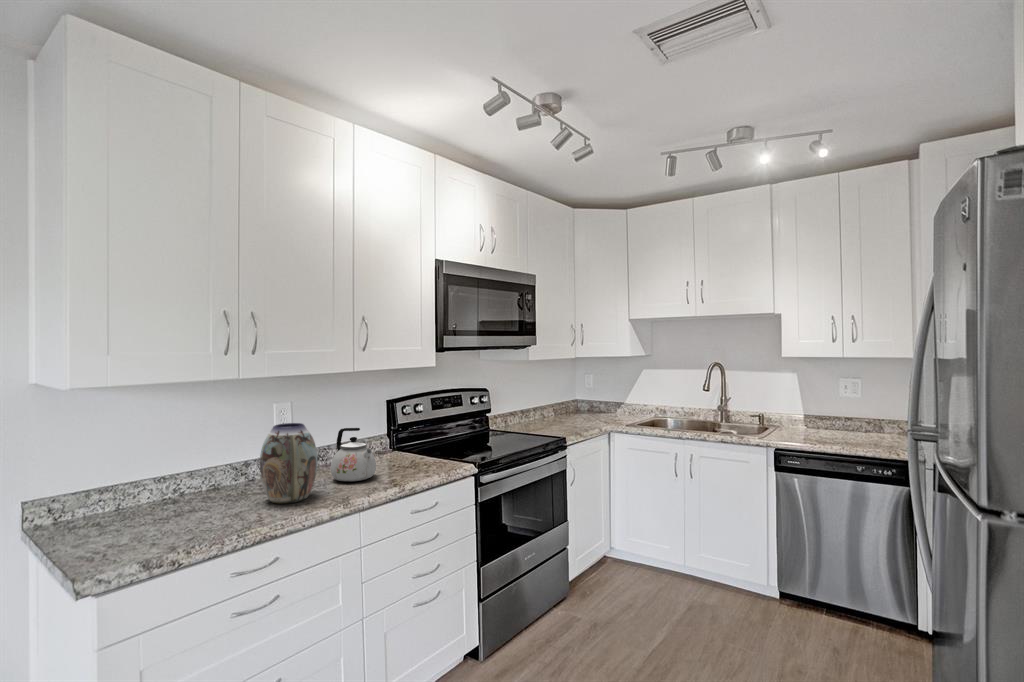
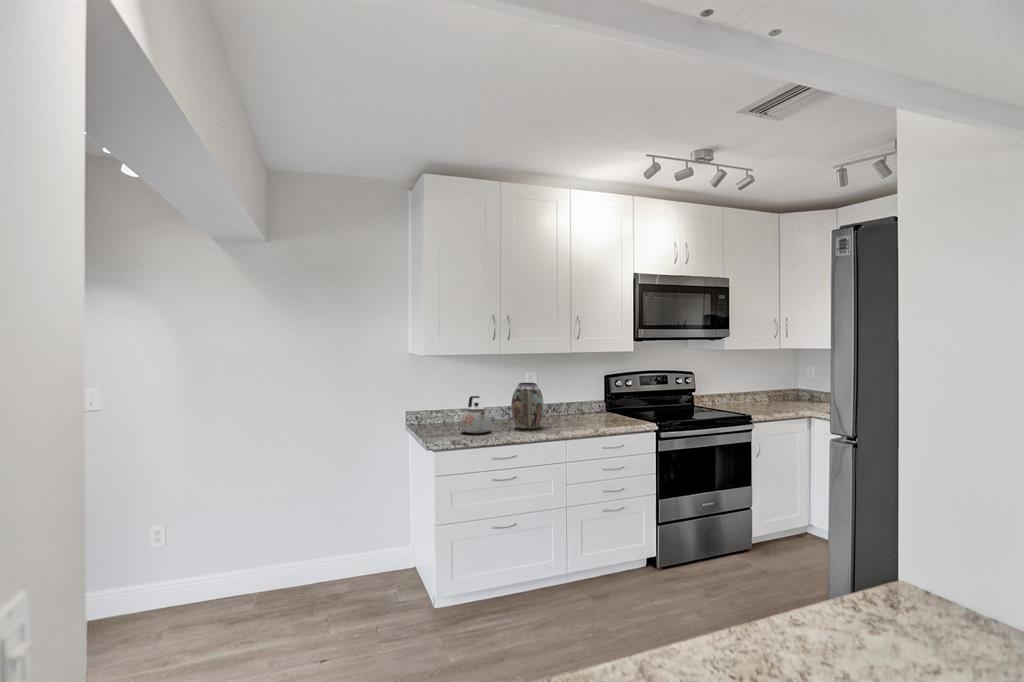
kettle: present [331,428,376,481] -> present [461,396,492,433]

